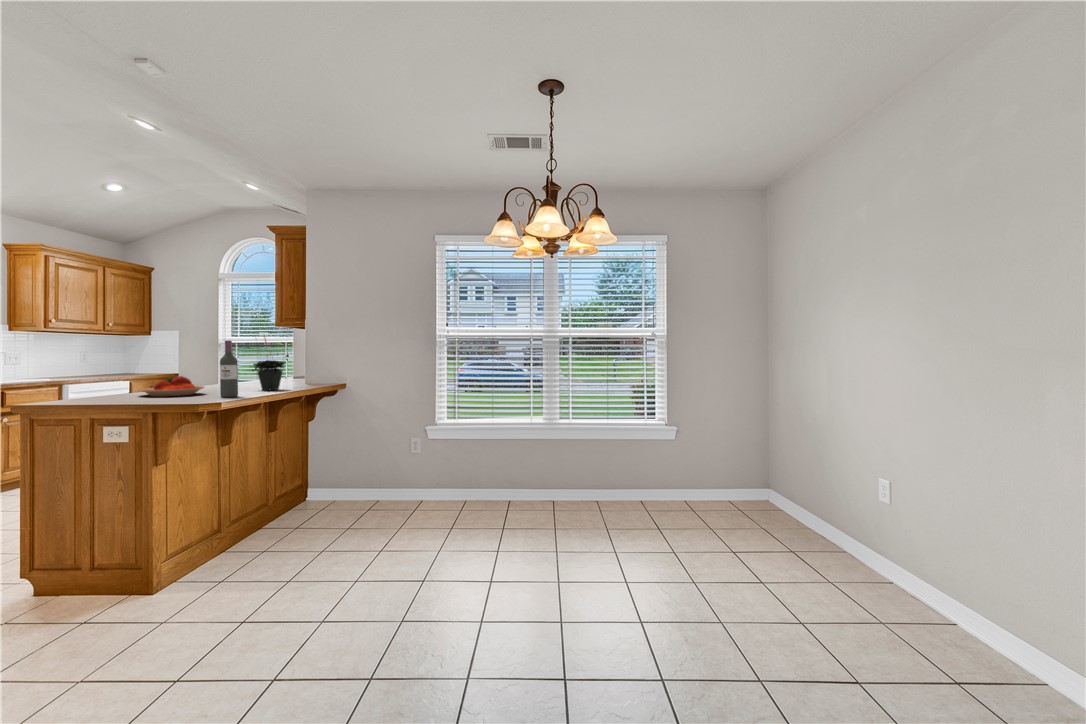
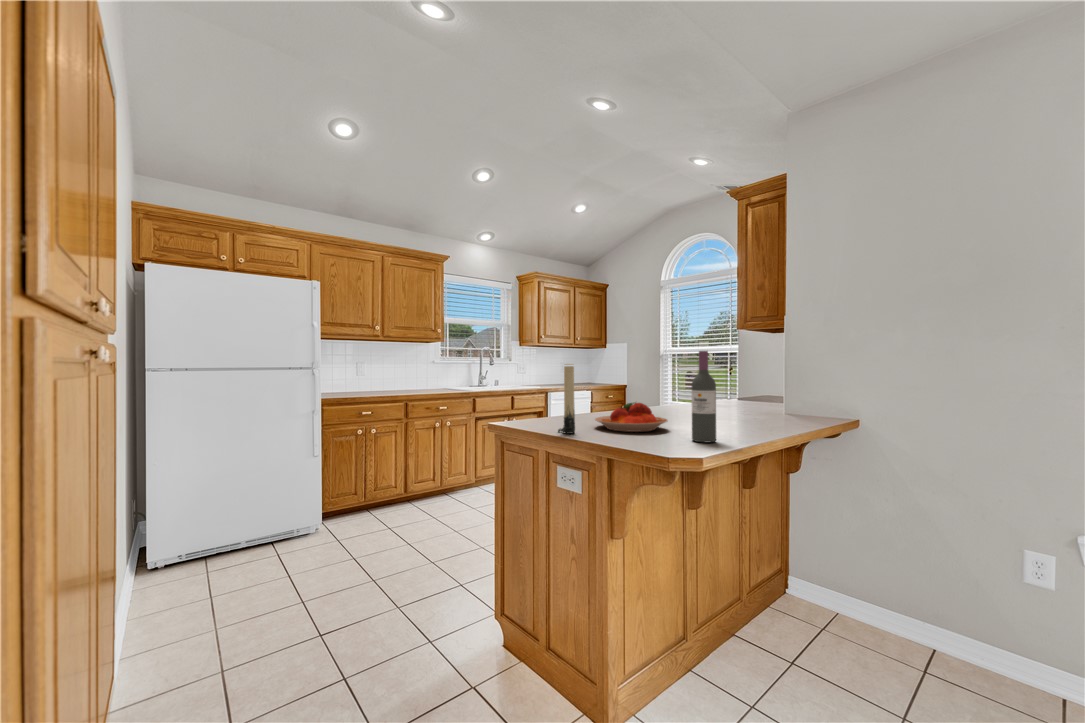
potted plant: present [252,340,286,390] -> none [724,340,776,429]
candle: none [101,348,120,400] -> present [558,364,575,433]

